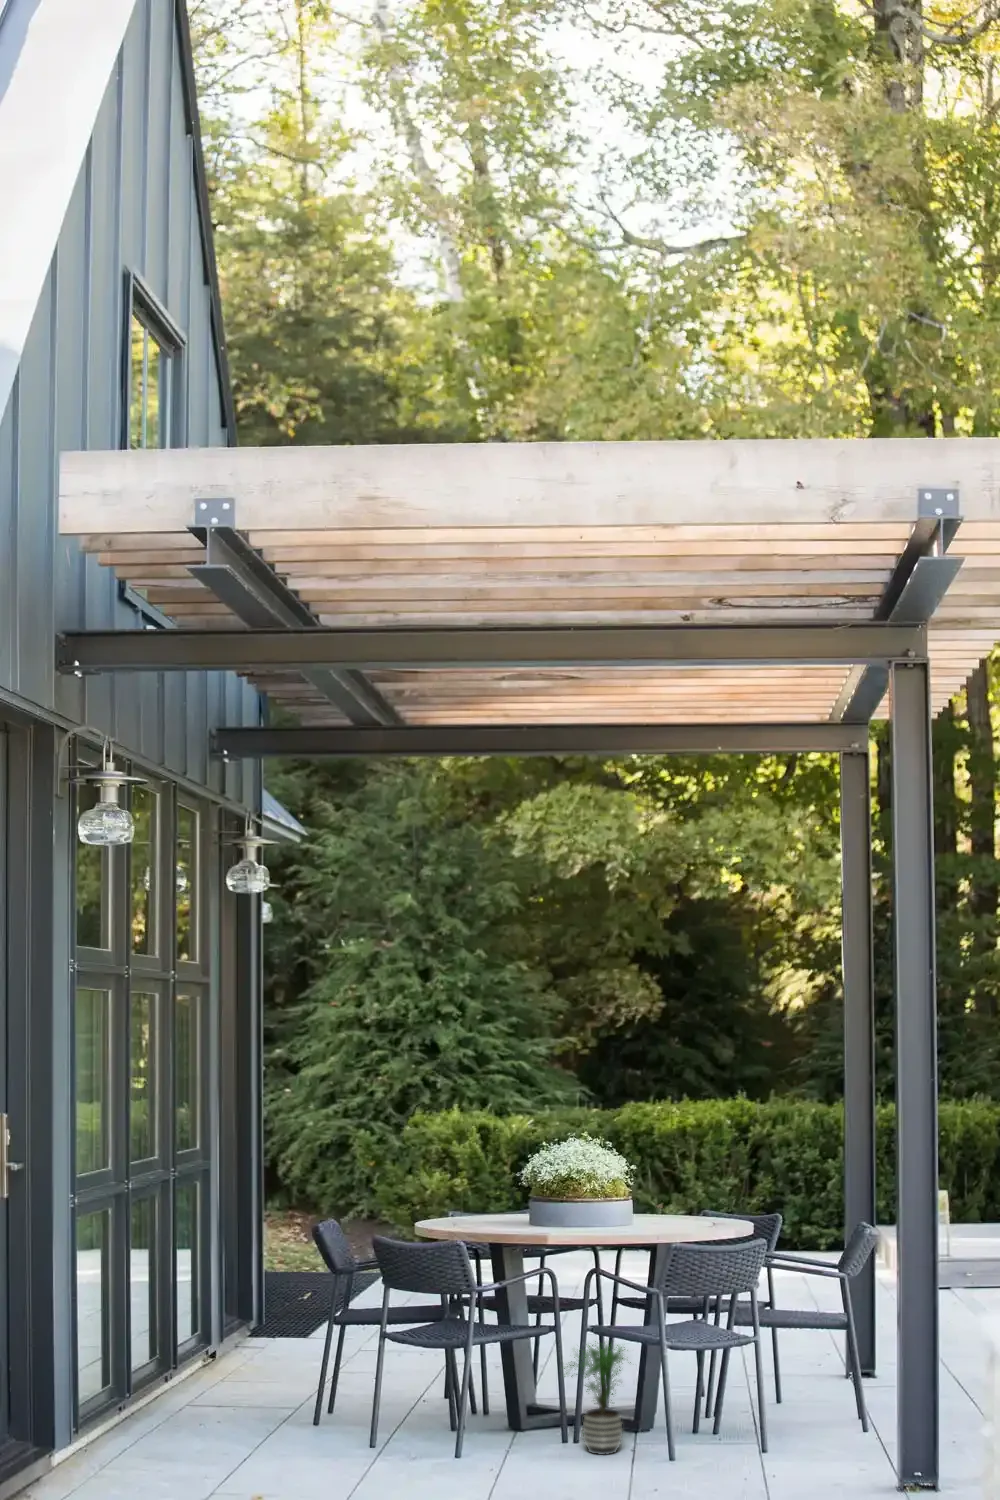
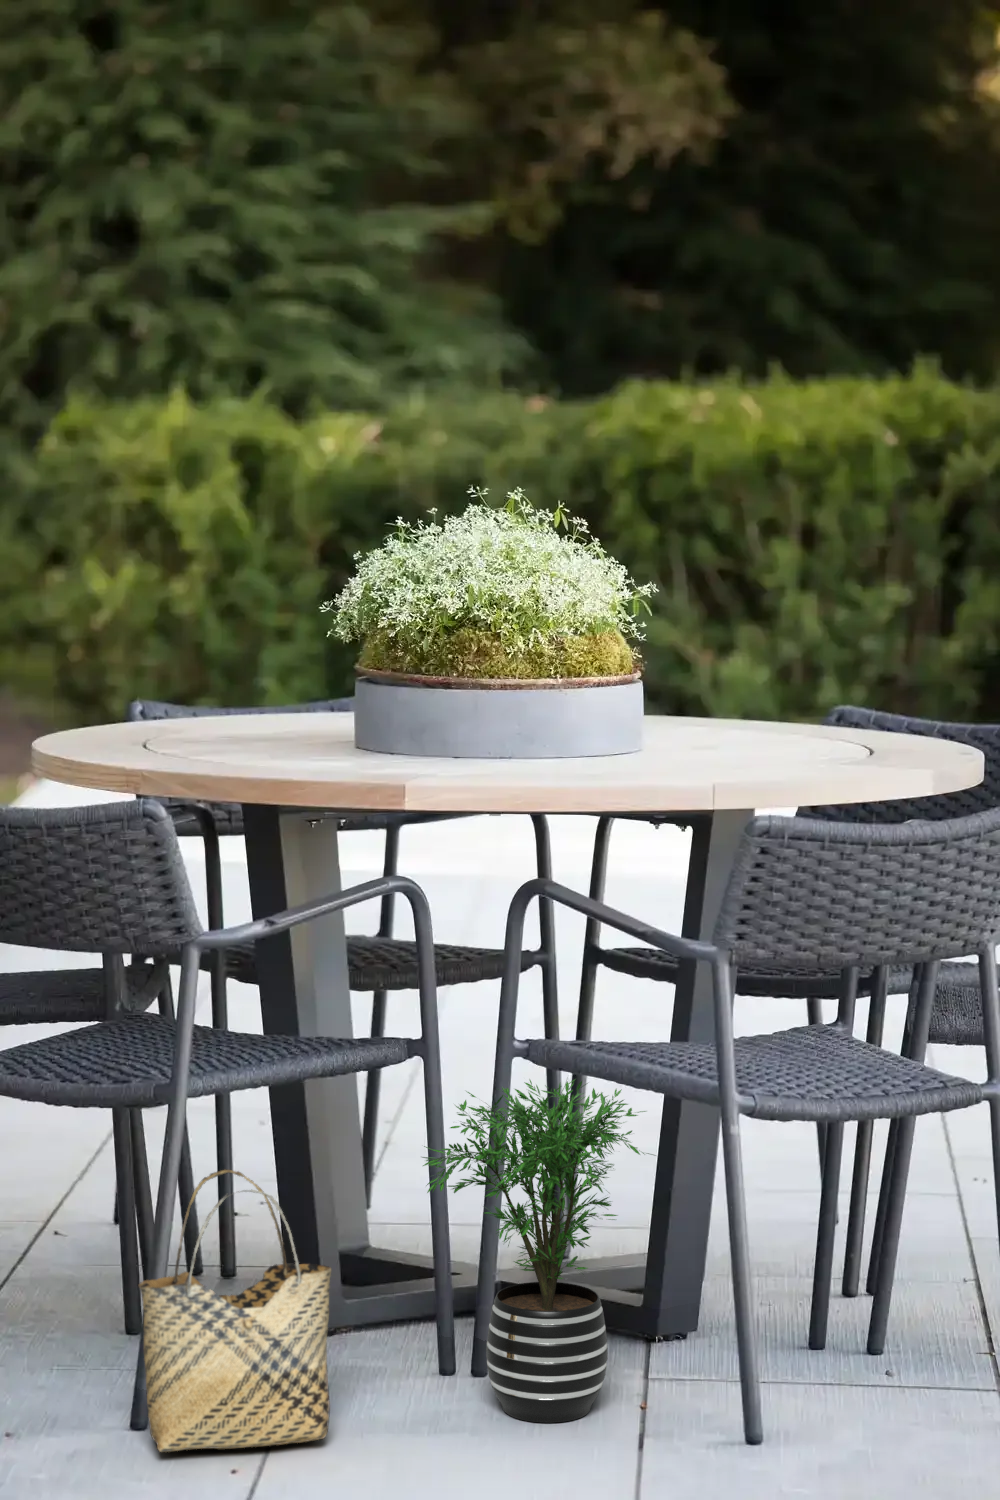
woven basket: none [473,1370,534,1462] -> present [139,1169,331,1452]

